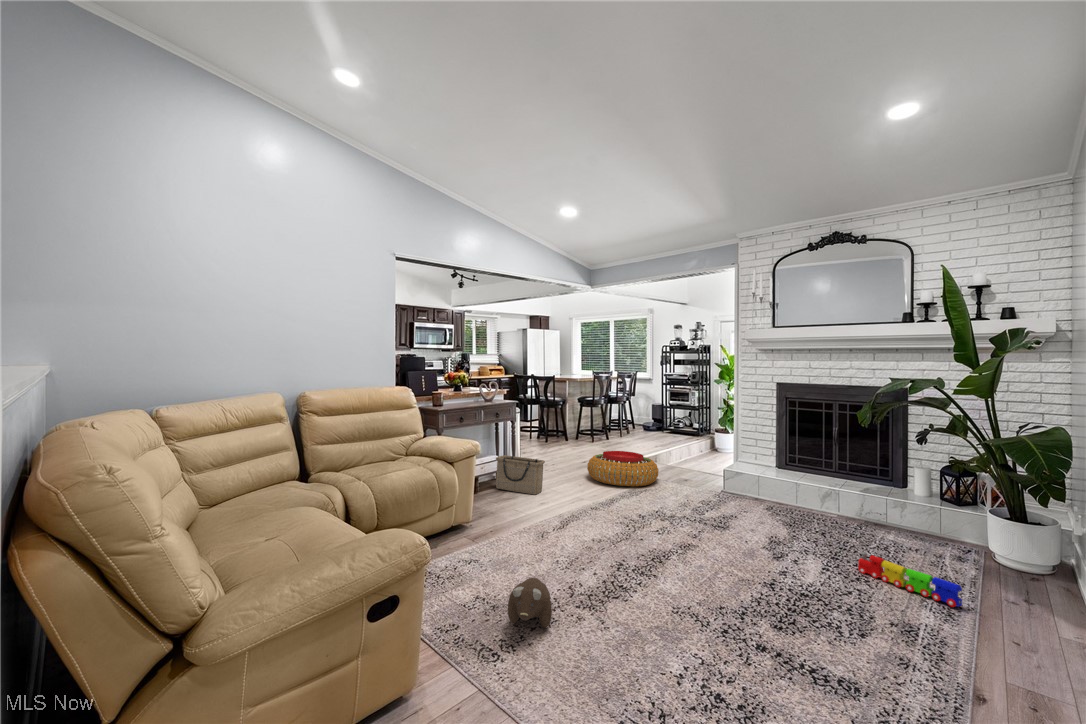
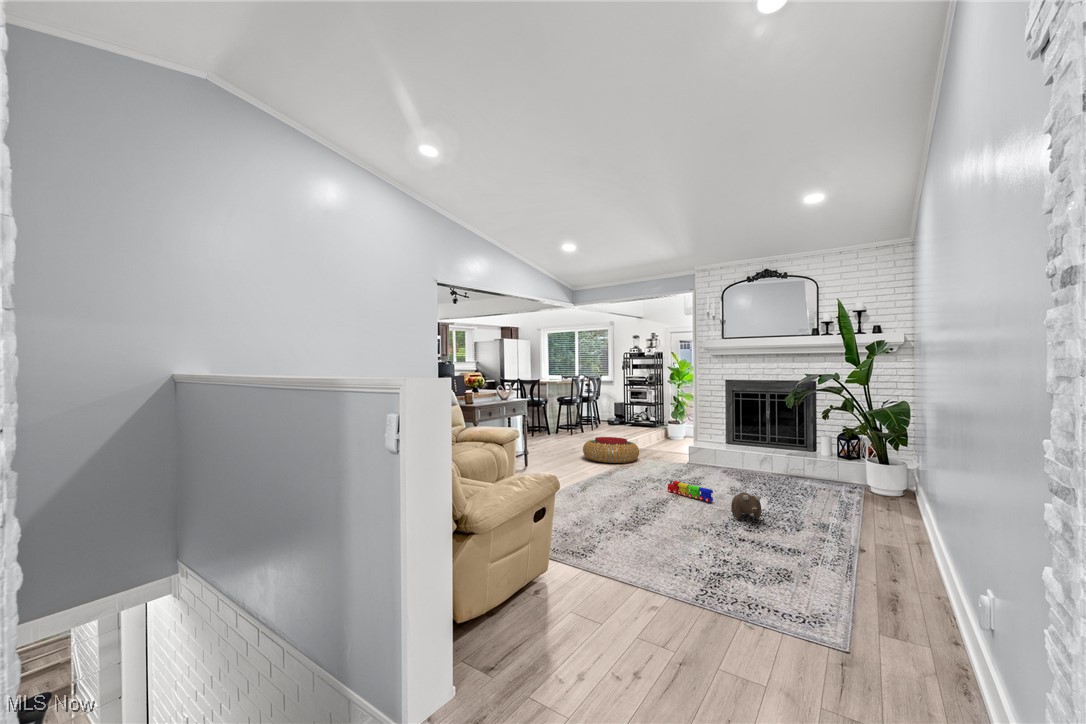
basket: present [496,455,545,494] -> none [516,442,555,471]
toy train: present [858,552,962,607] -> present [668,480,713,502]
plush toy: present [508,578,552,628] -> present [731,492,761,519]

